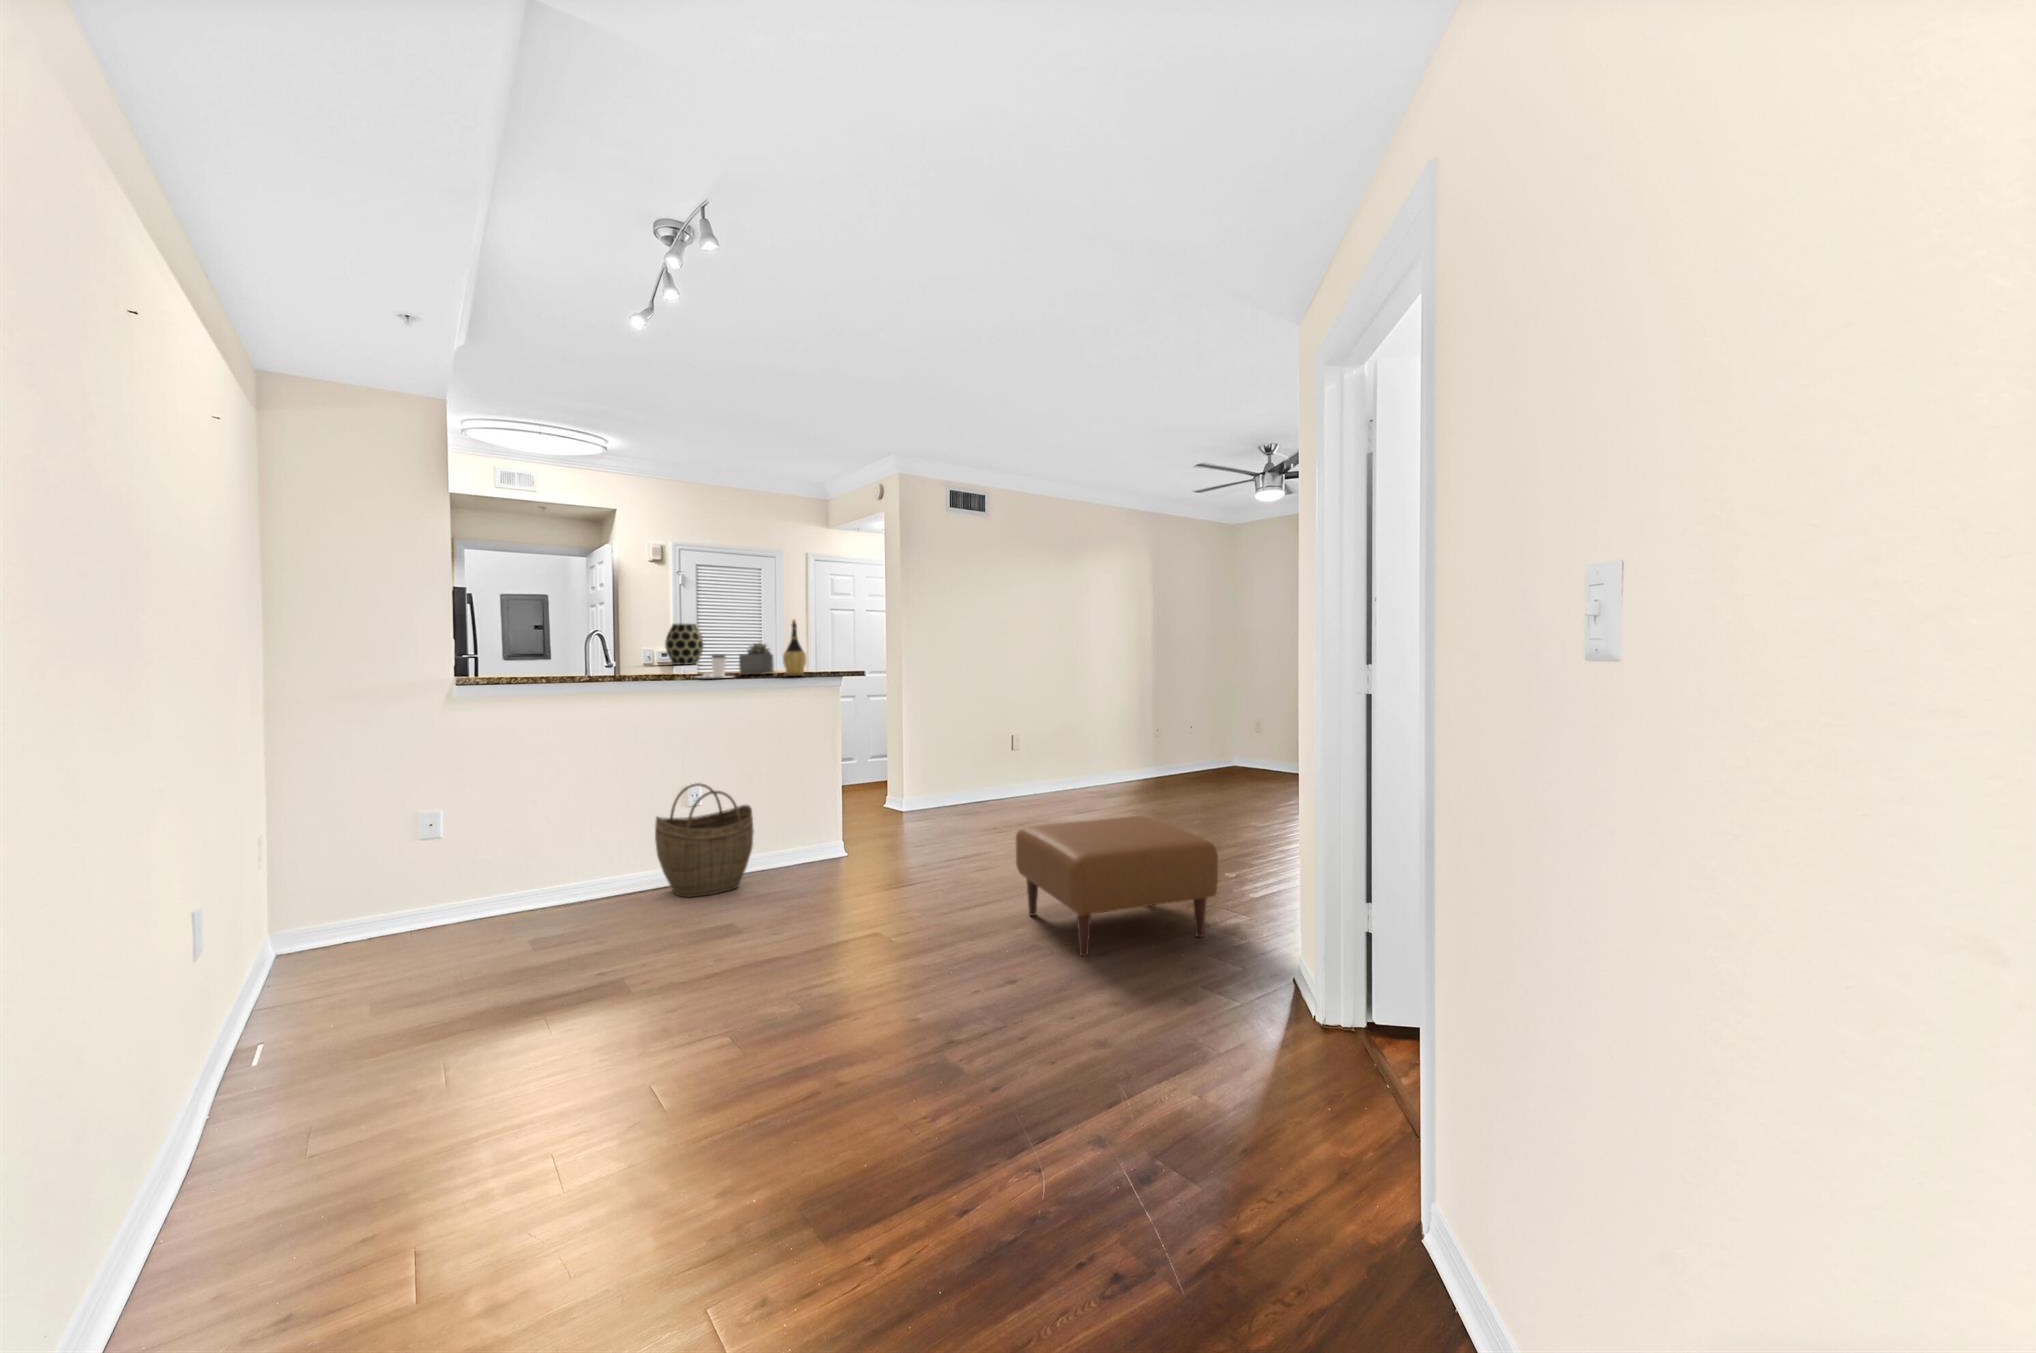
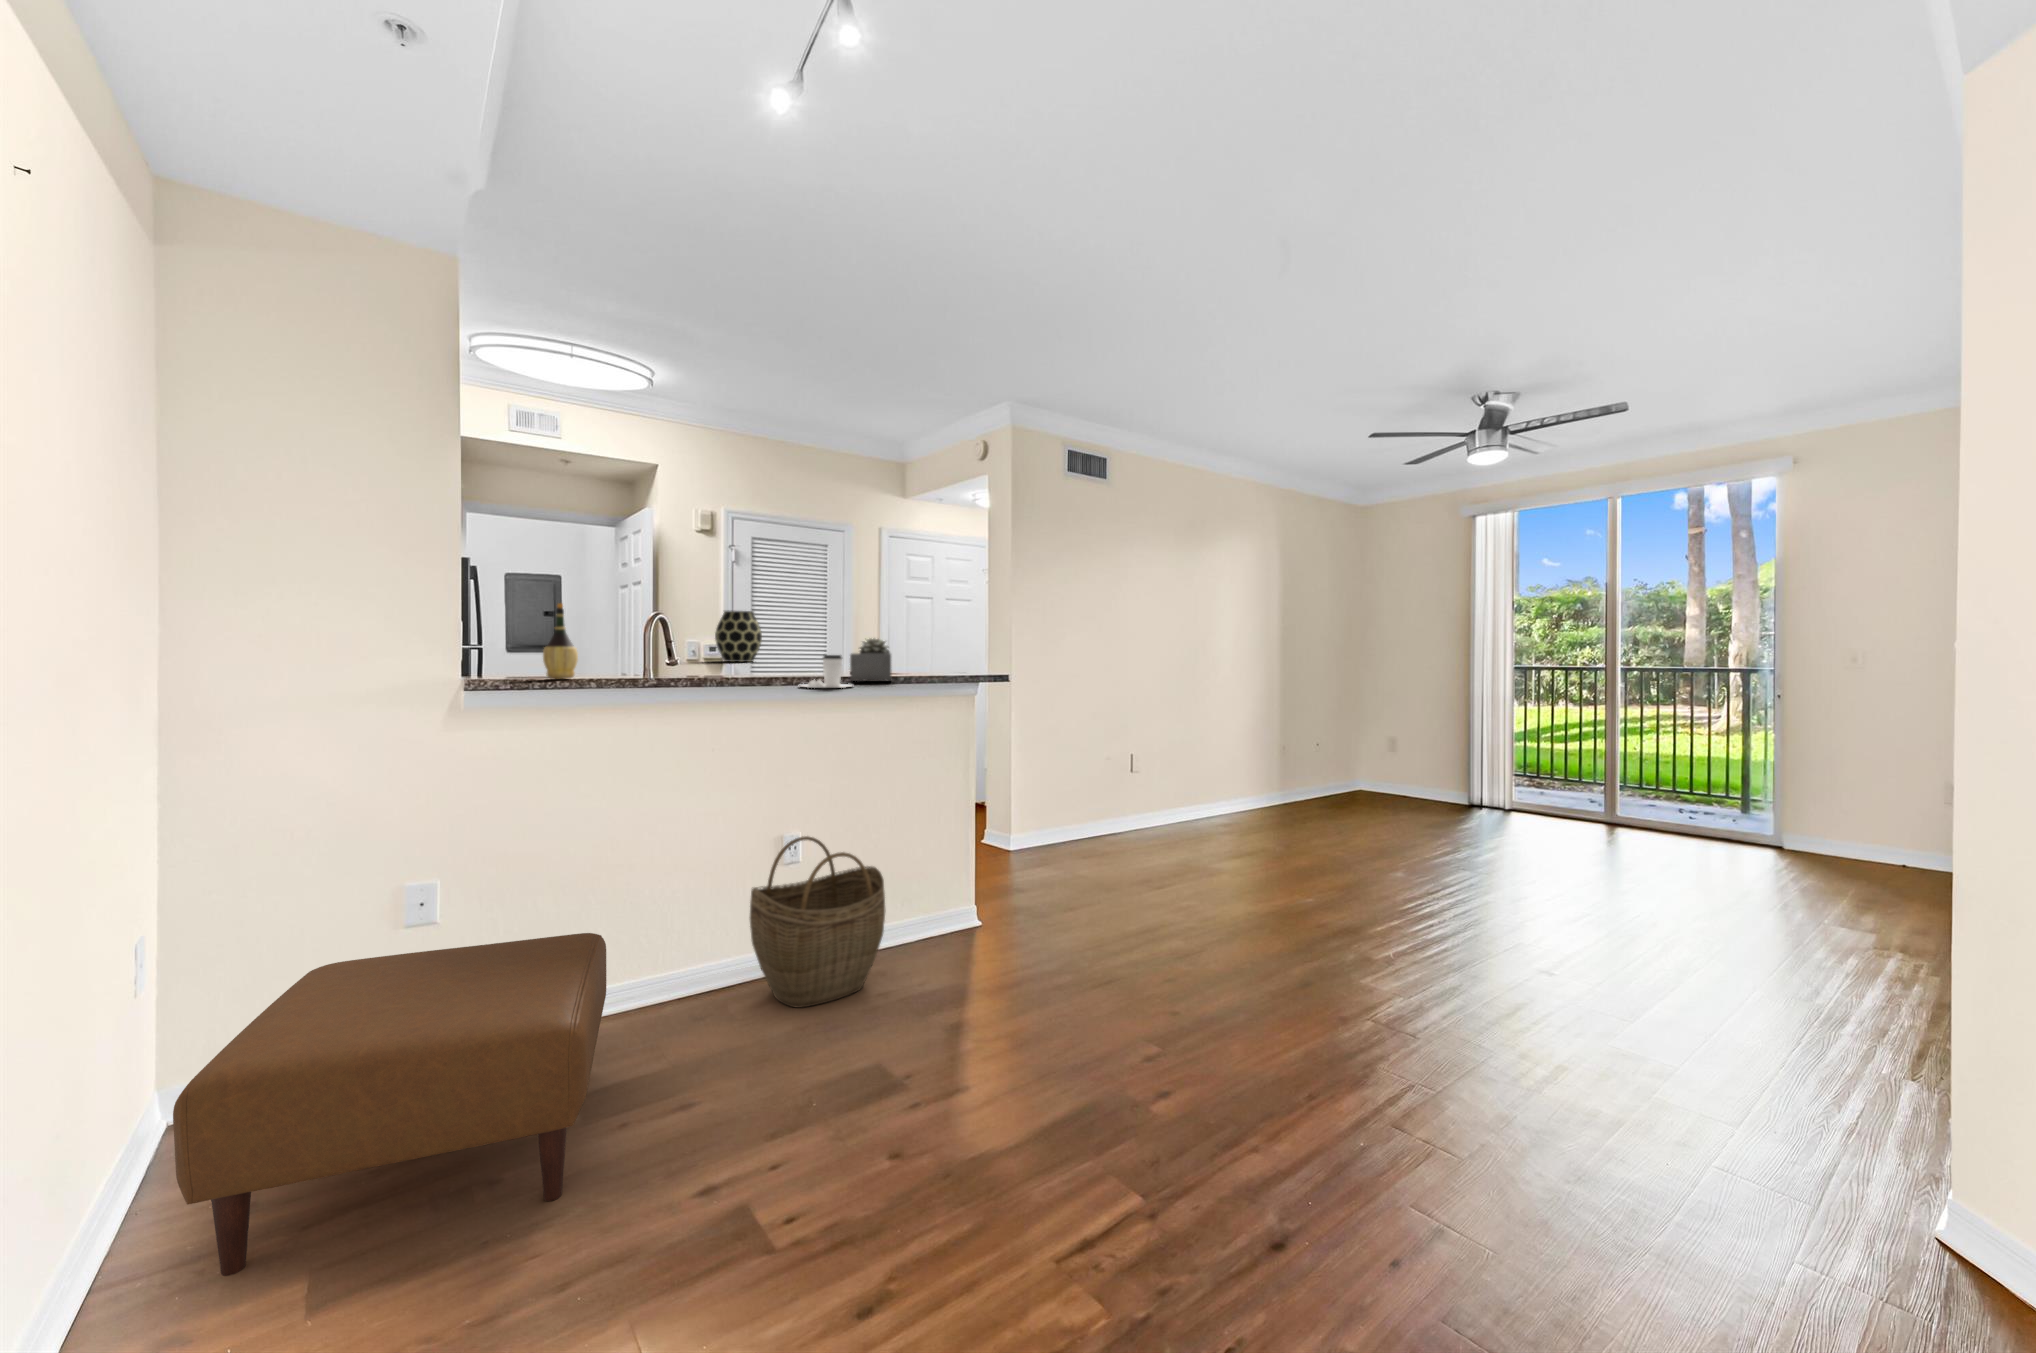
wine bottle: present [783,620,806,676] -> present [543,603,578,679]
ottoman: present [1016,816,1218,956] -> present [173,933,606,1276]

